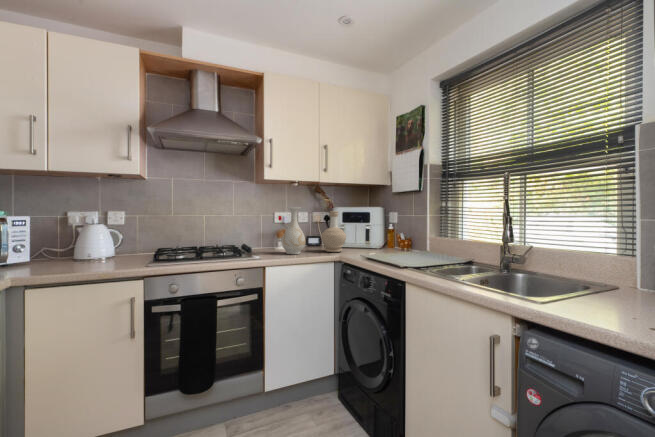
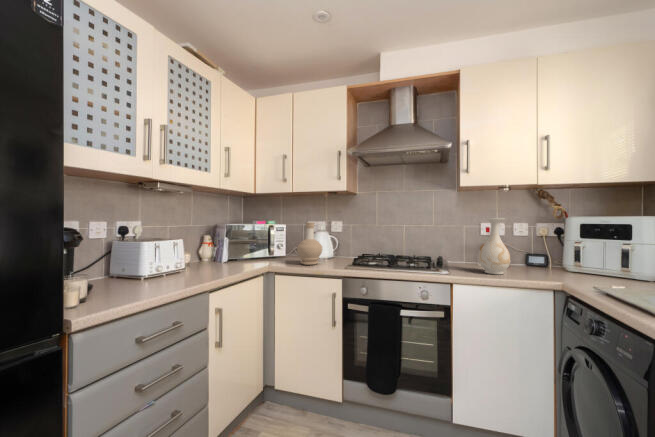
bottle: present [322,211,346,252] -> present [297,222,322,265]

